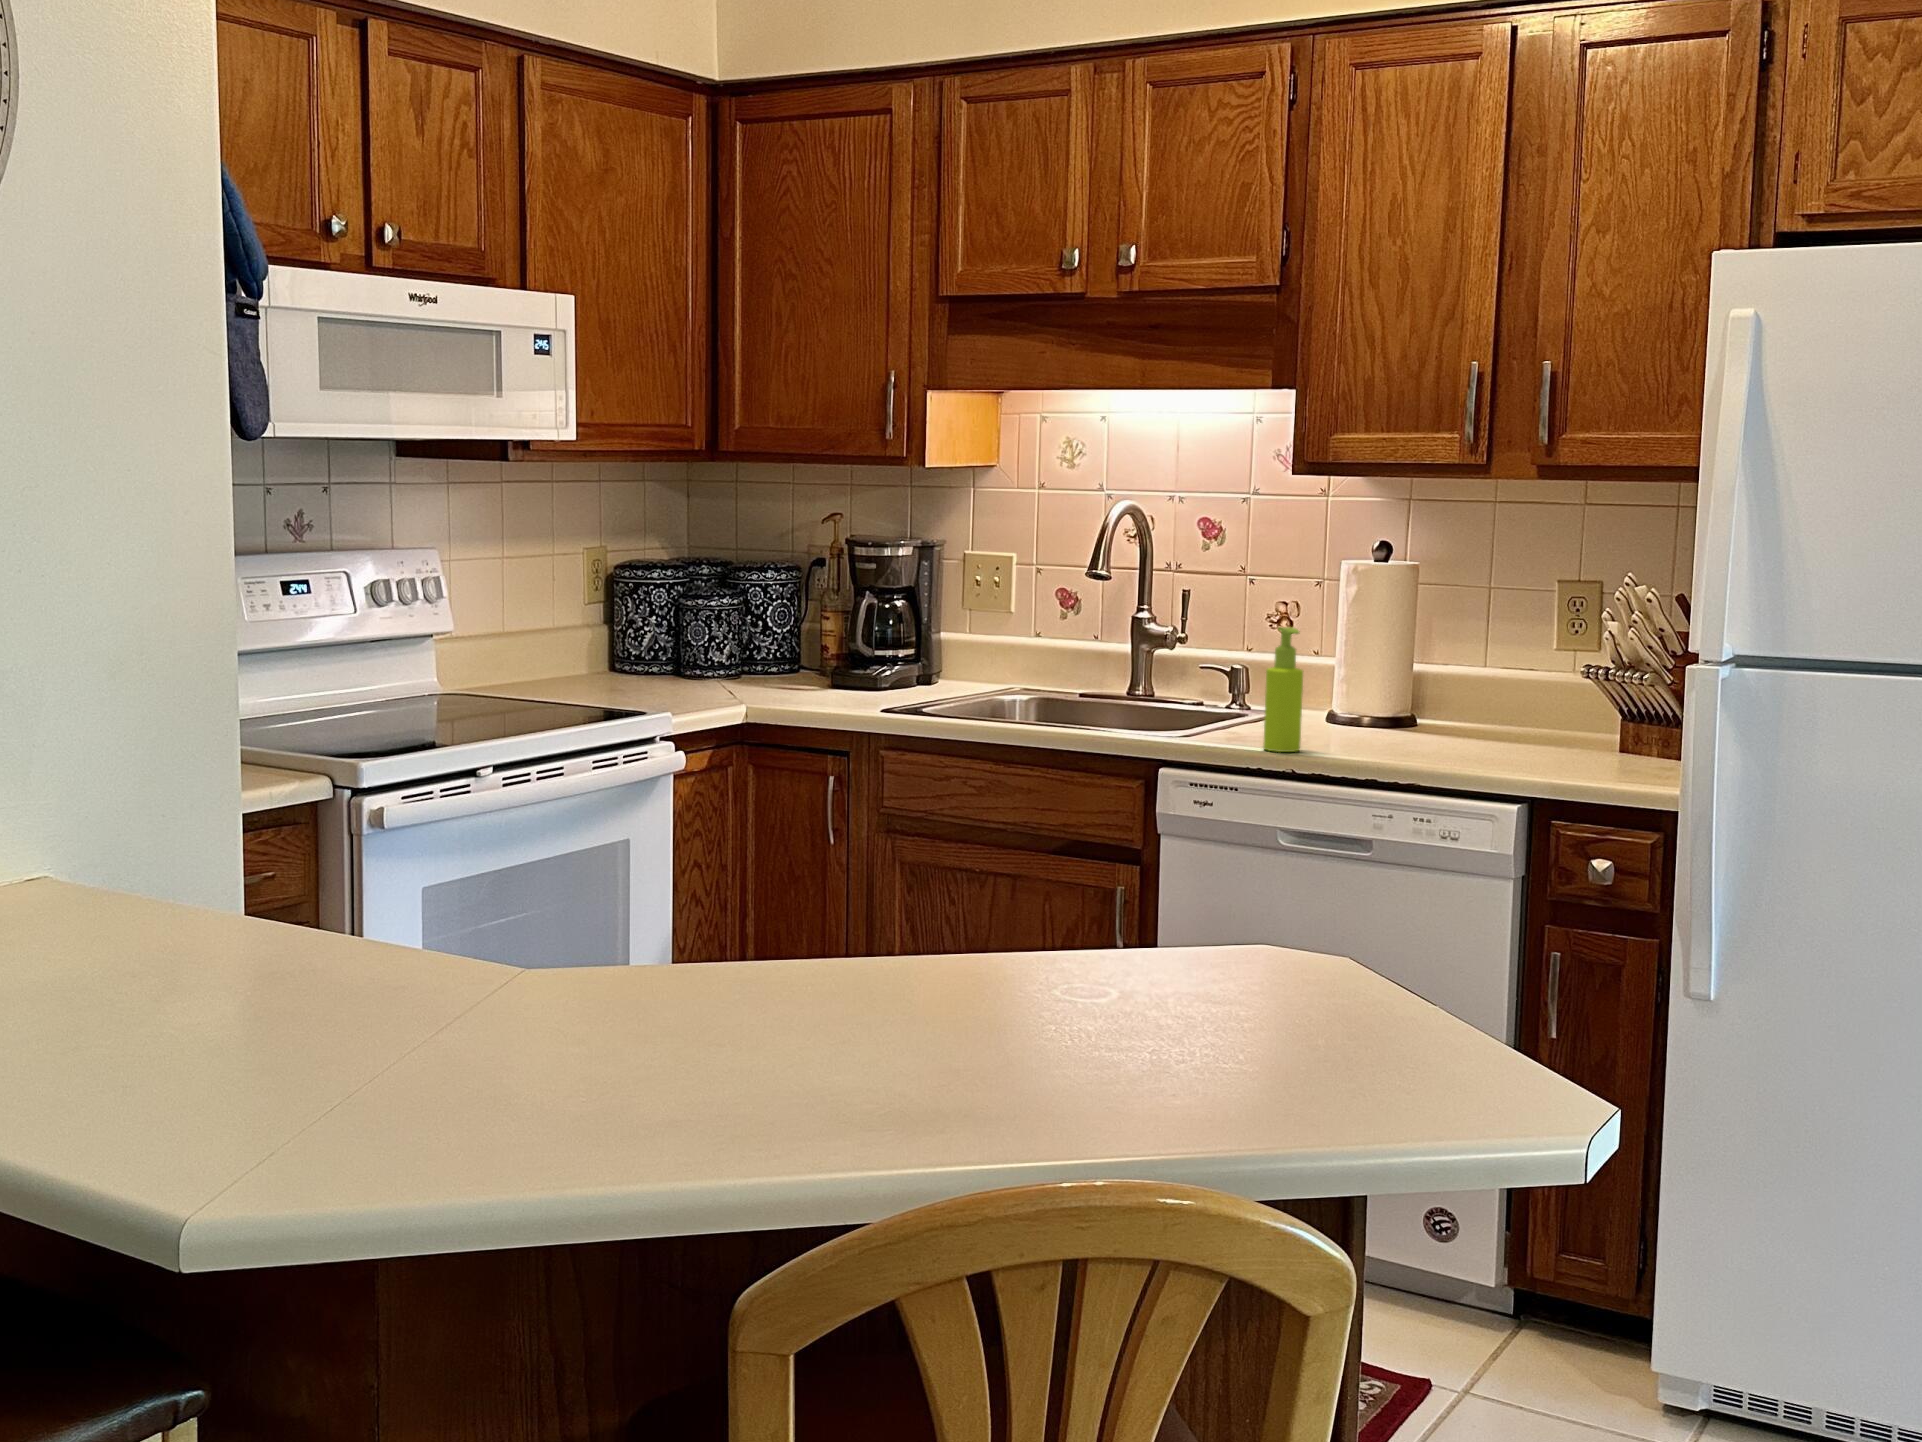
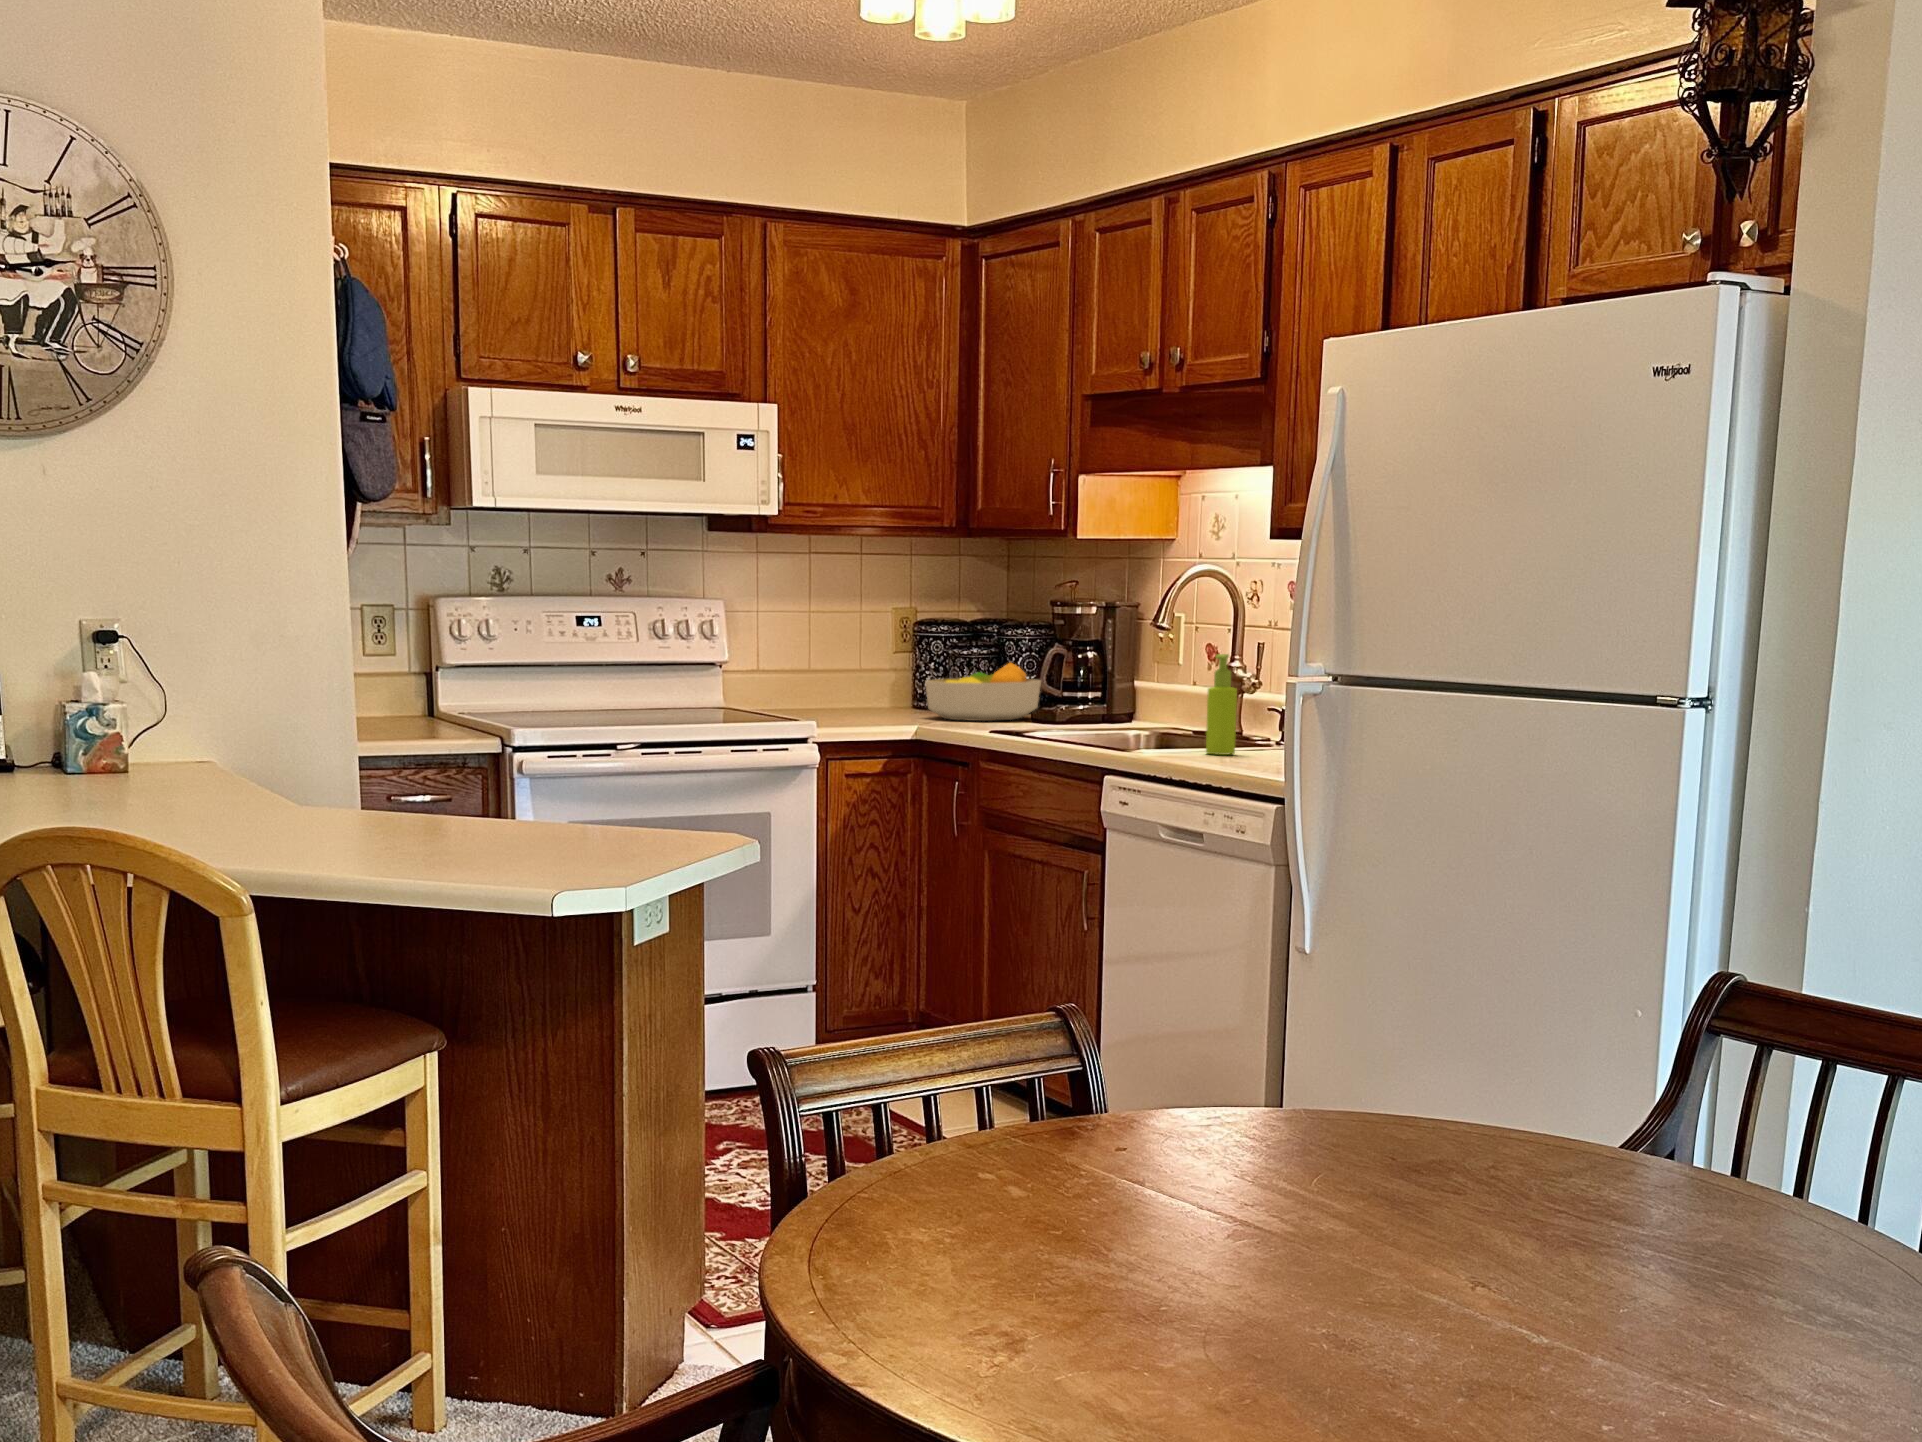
fruit bowl: none [715,618,844,697] -> present [925,663,1041,721]

